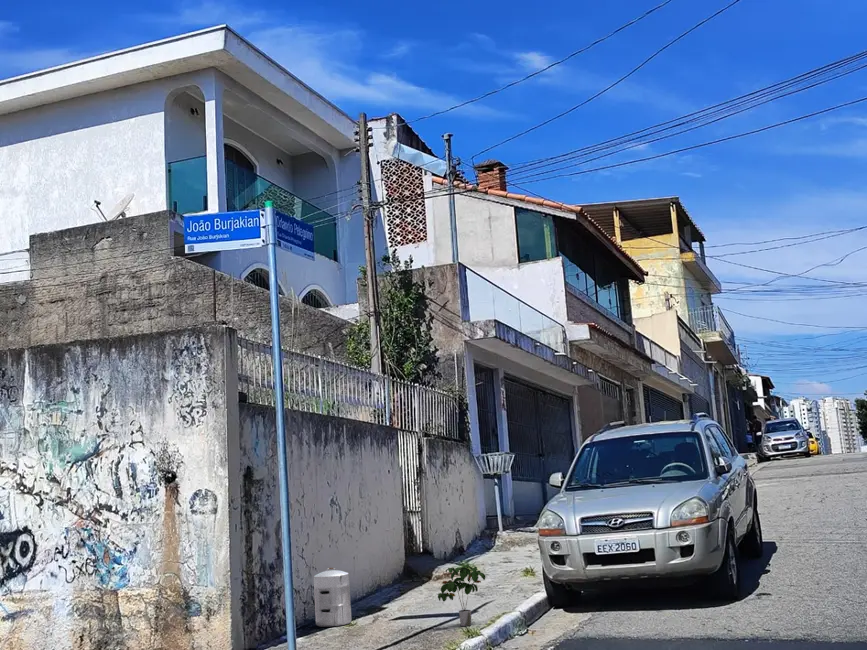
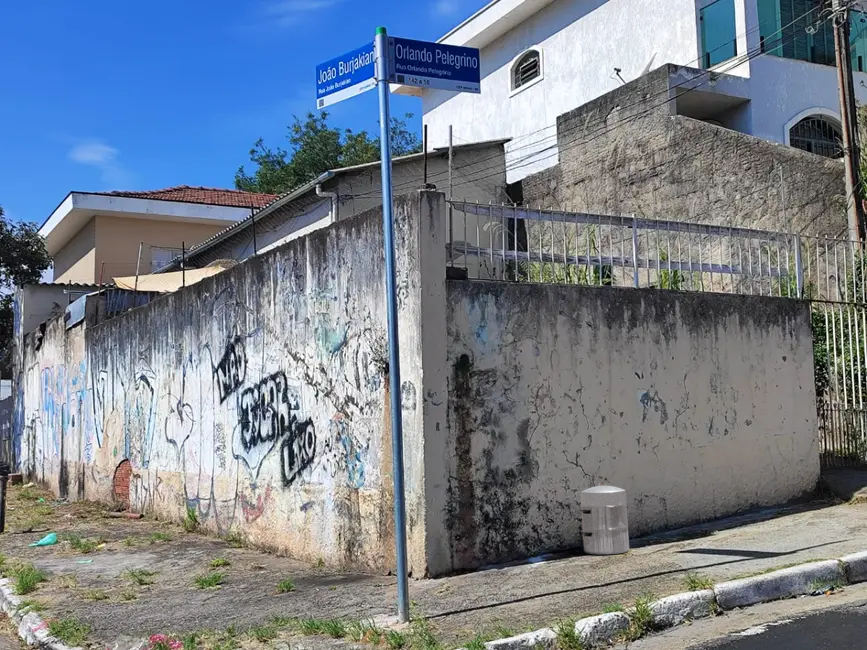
potted plant: present [438,565,485,626] -> none [677,491,754,575]

